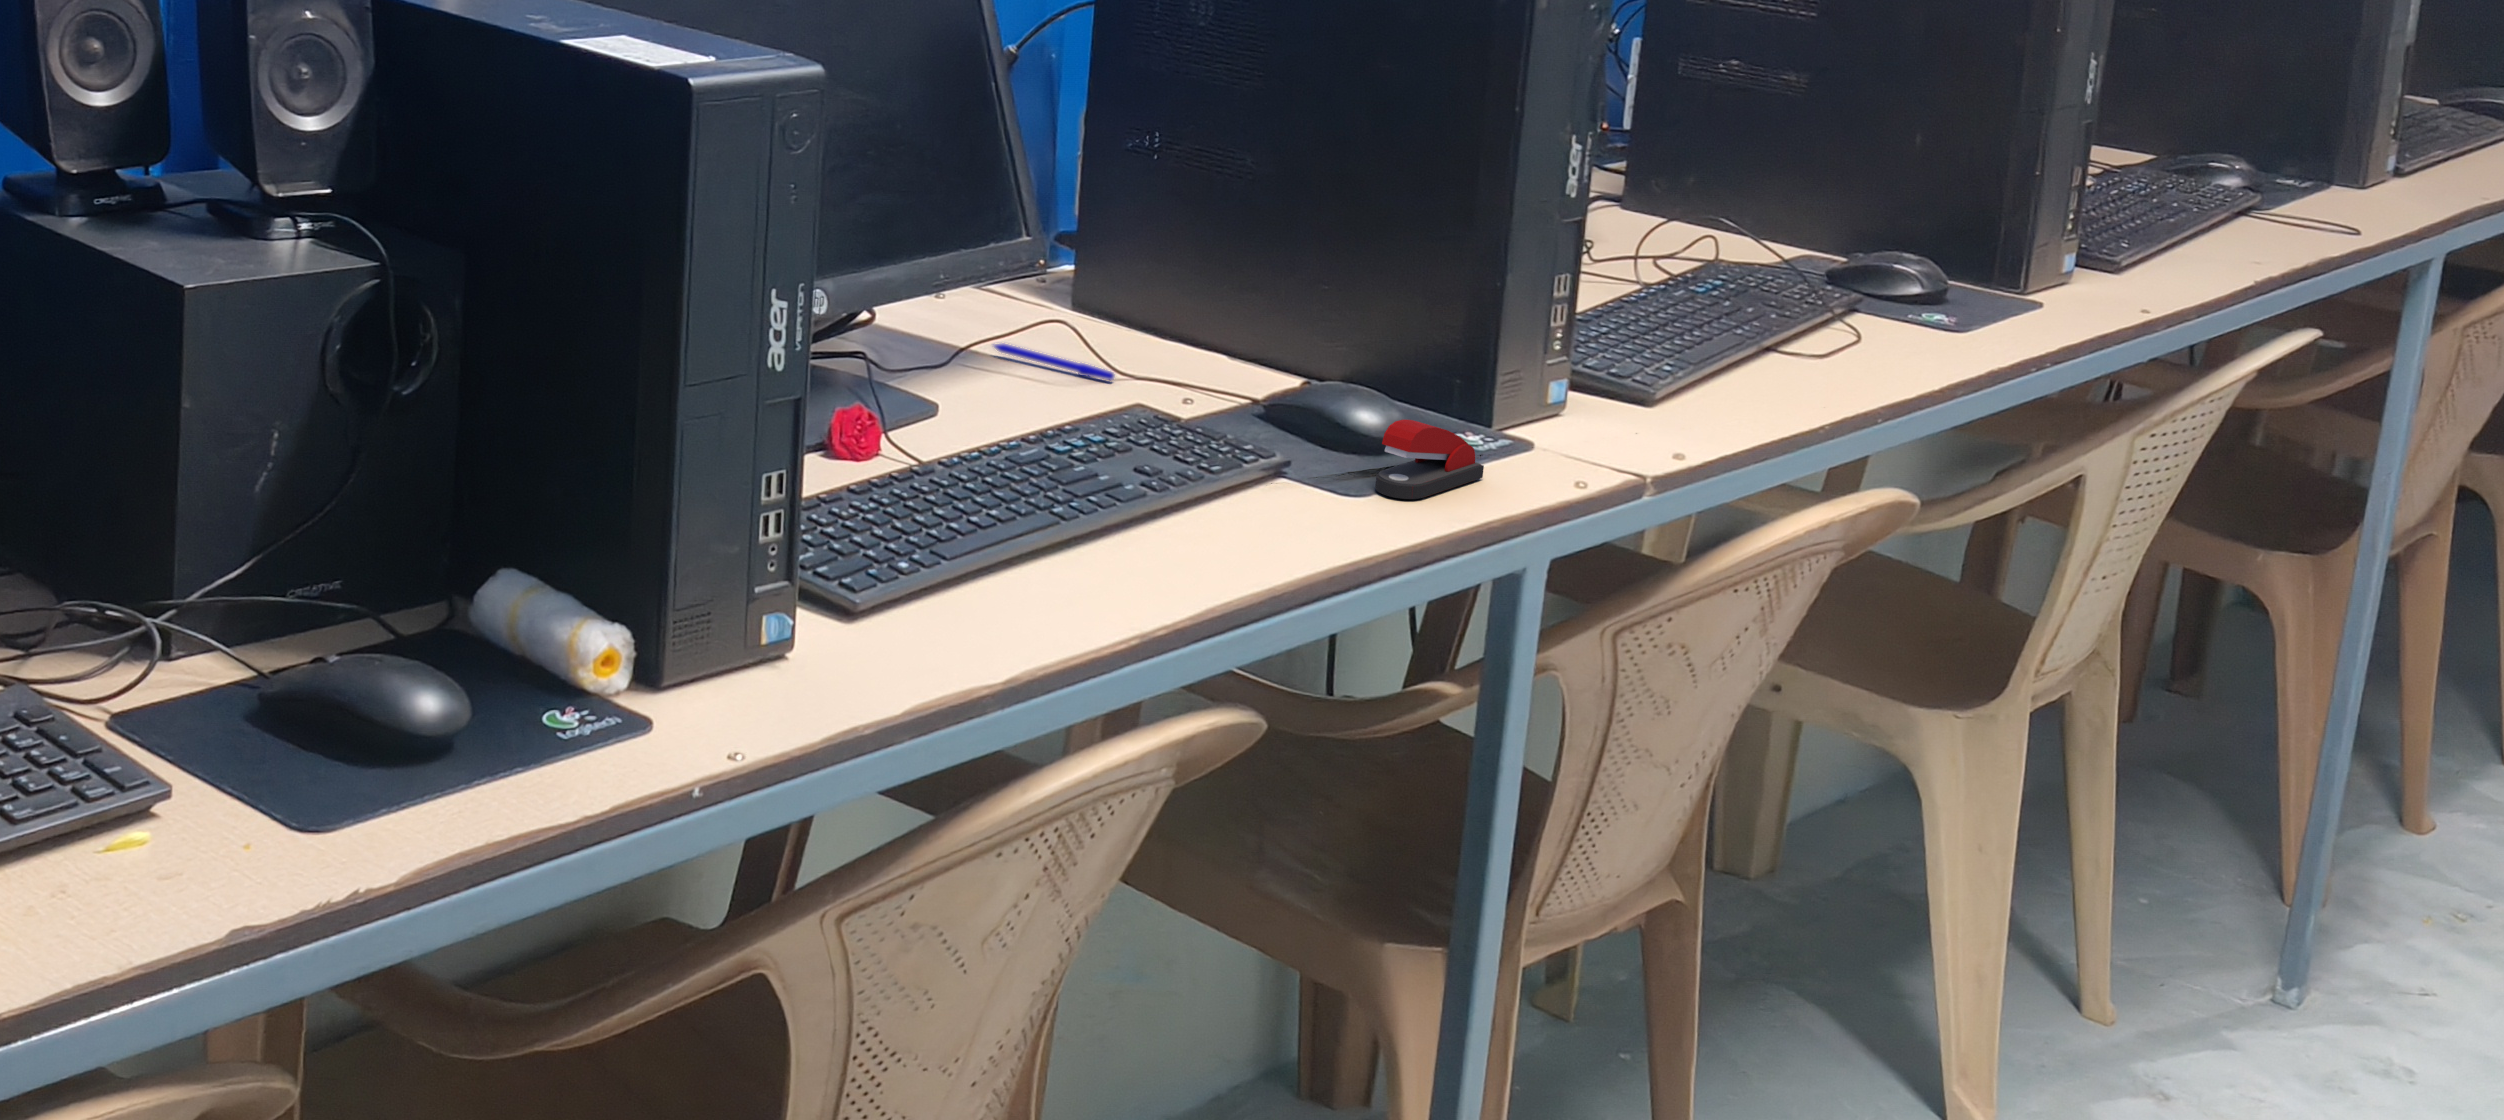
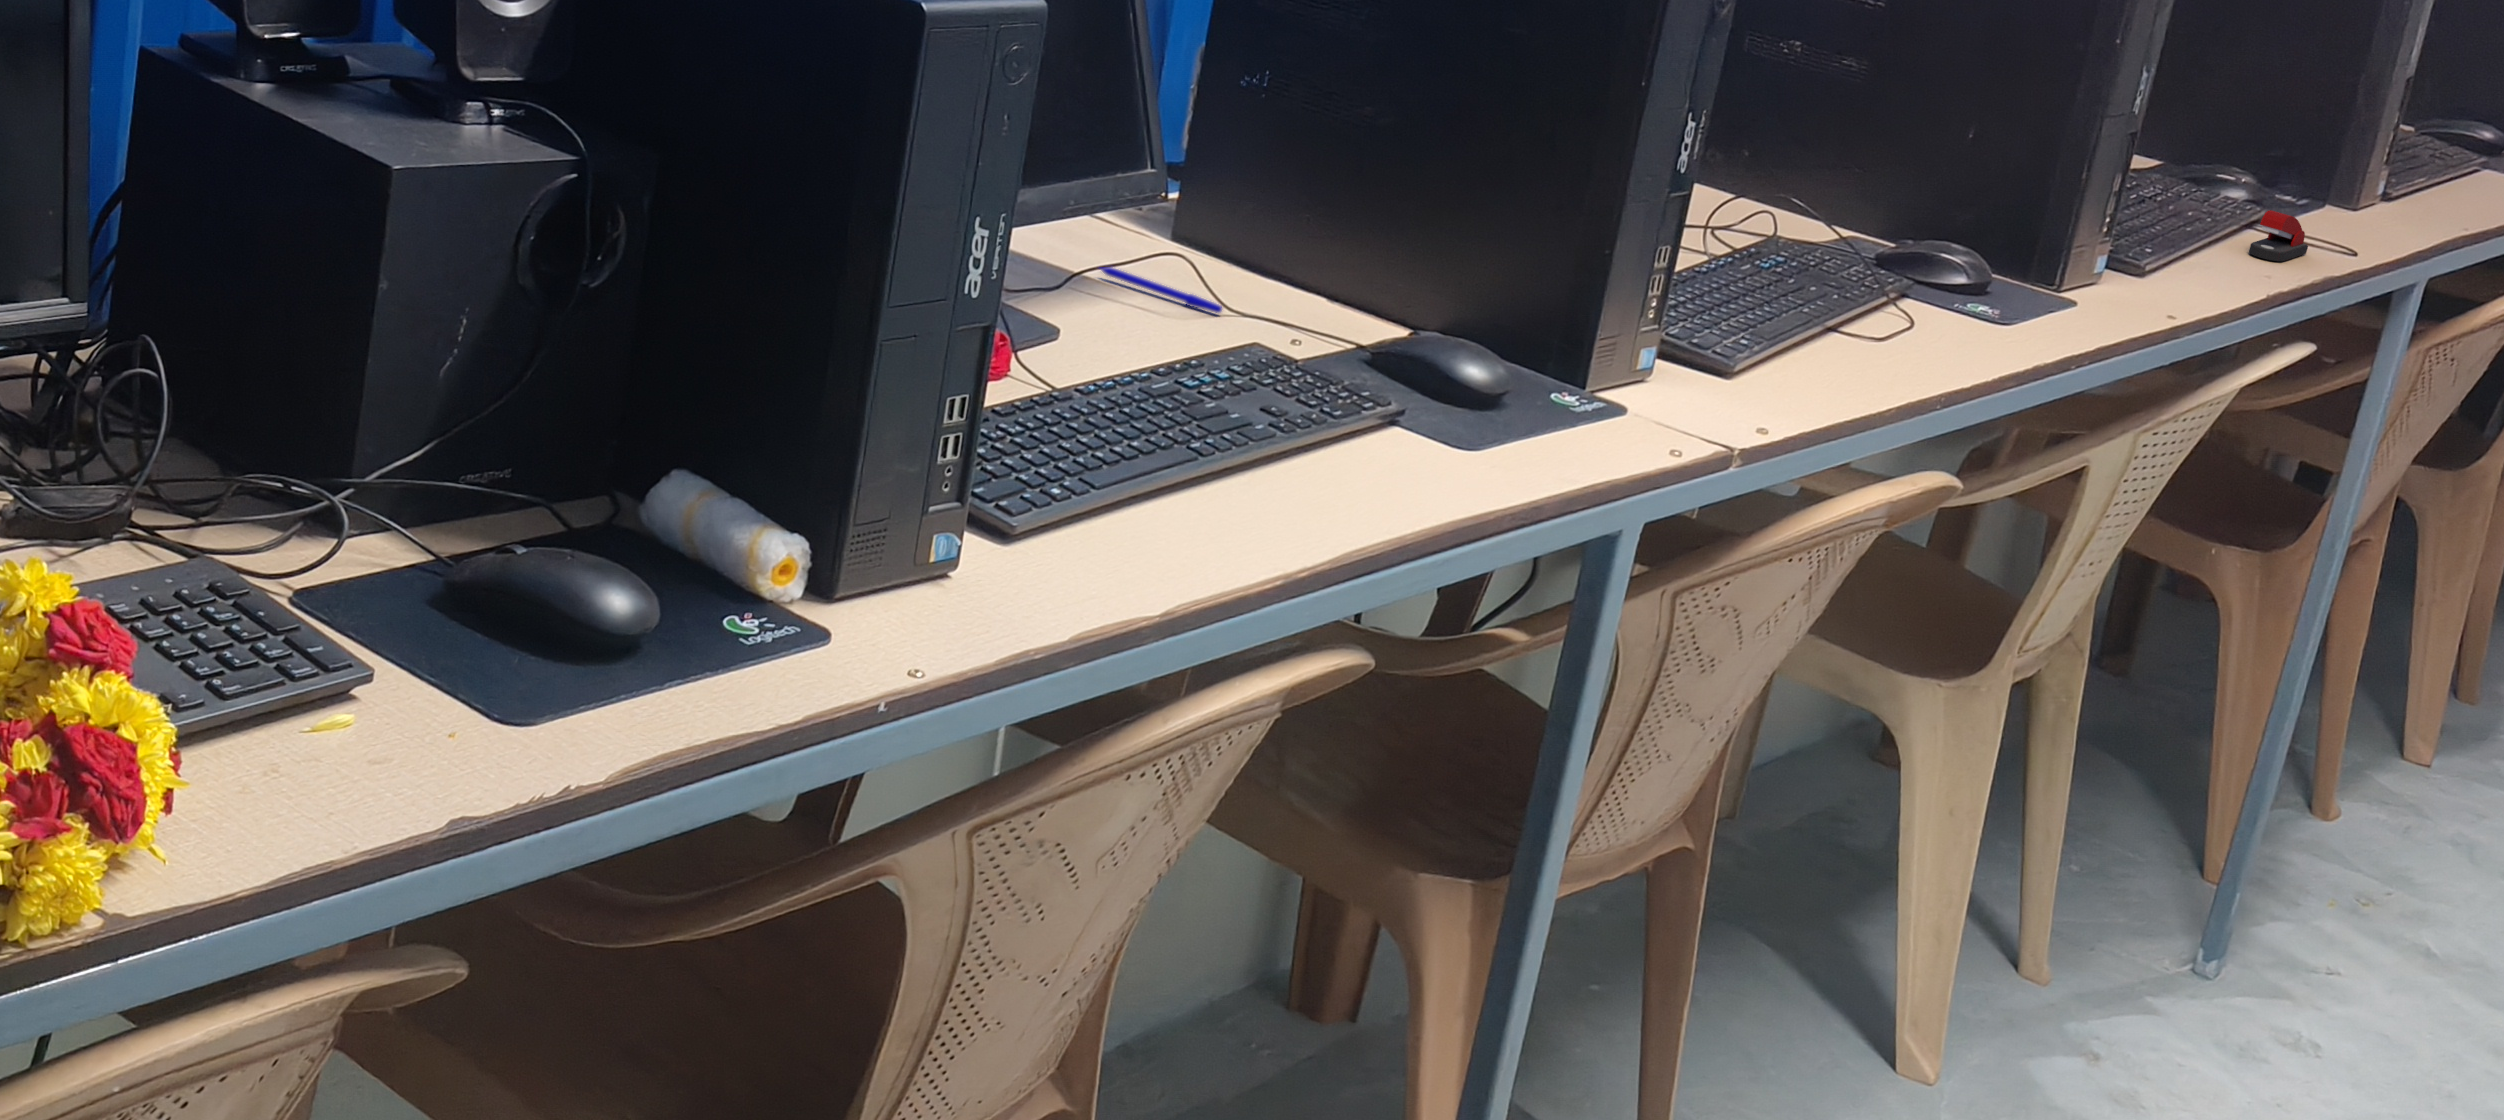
stapler: present [1375,420,1484,499] -> present [2249,210,2308,261]

